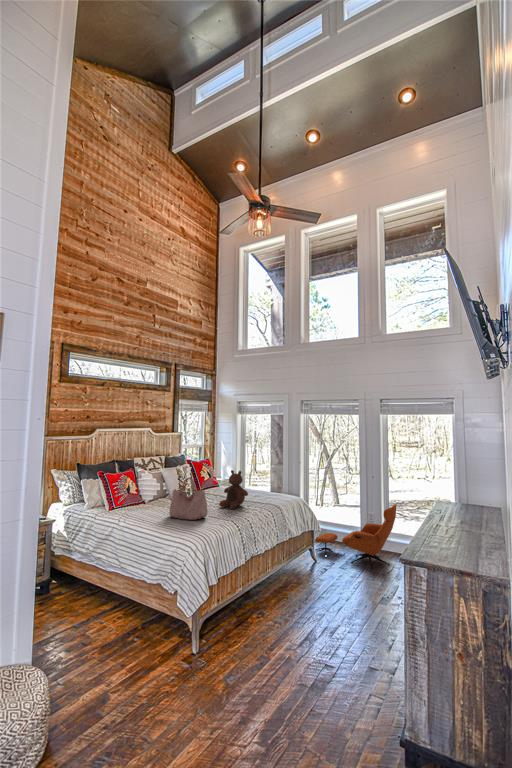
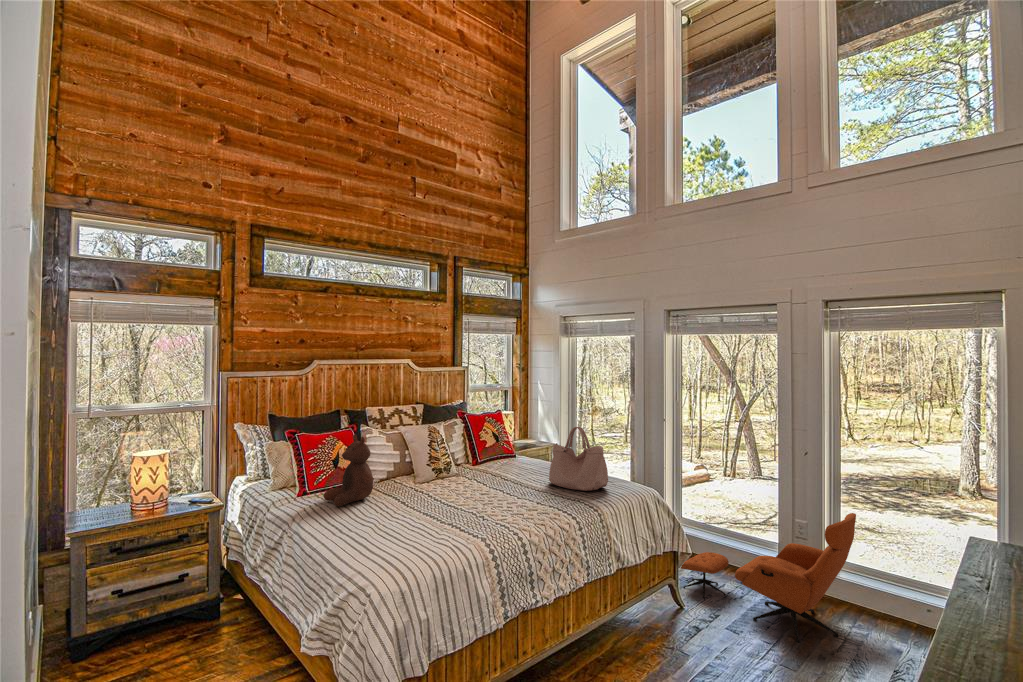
stuffed bear: present [219,470,248,509] -> present [324,435,373,506]
handbag: present [169,478,207,520] -> present [549,427,608,491]

